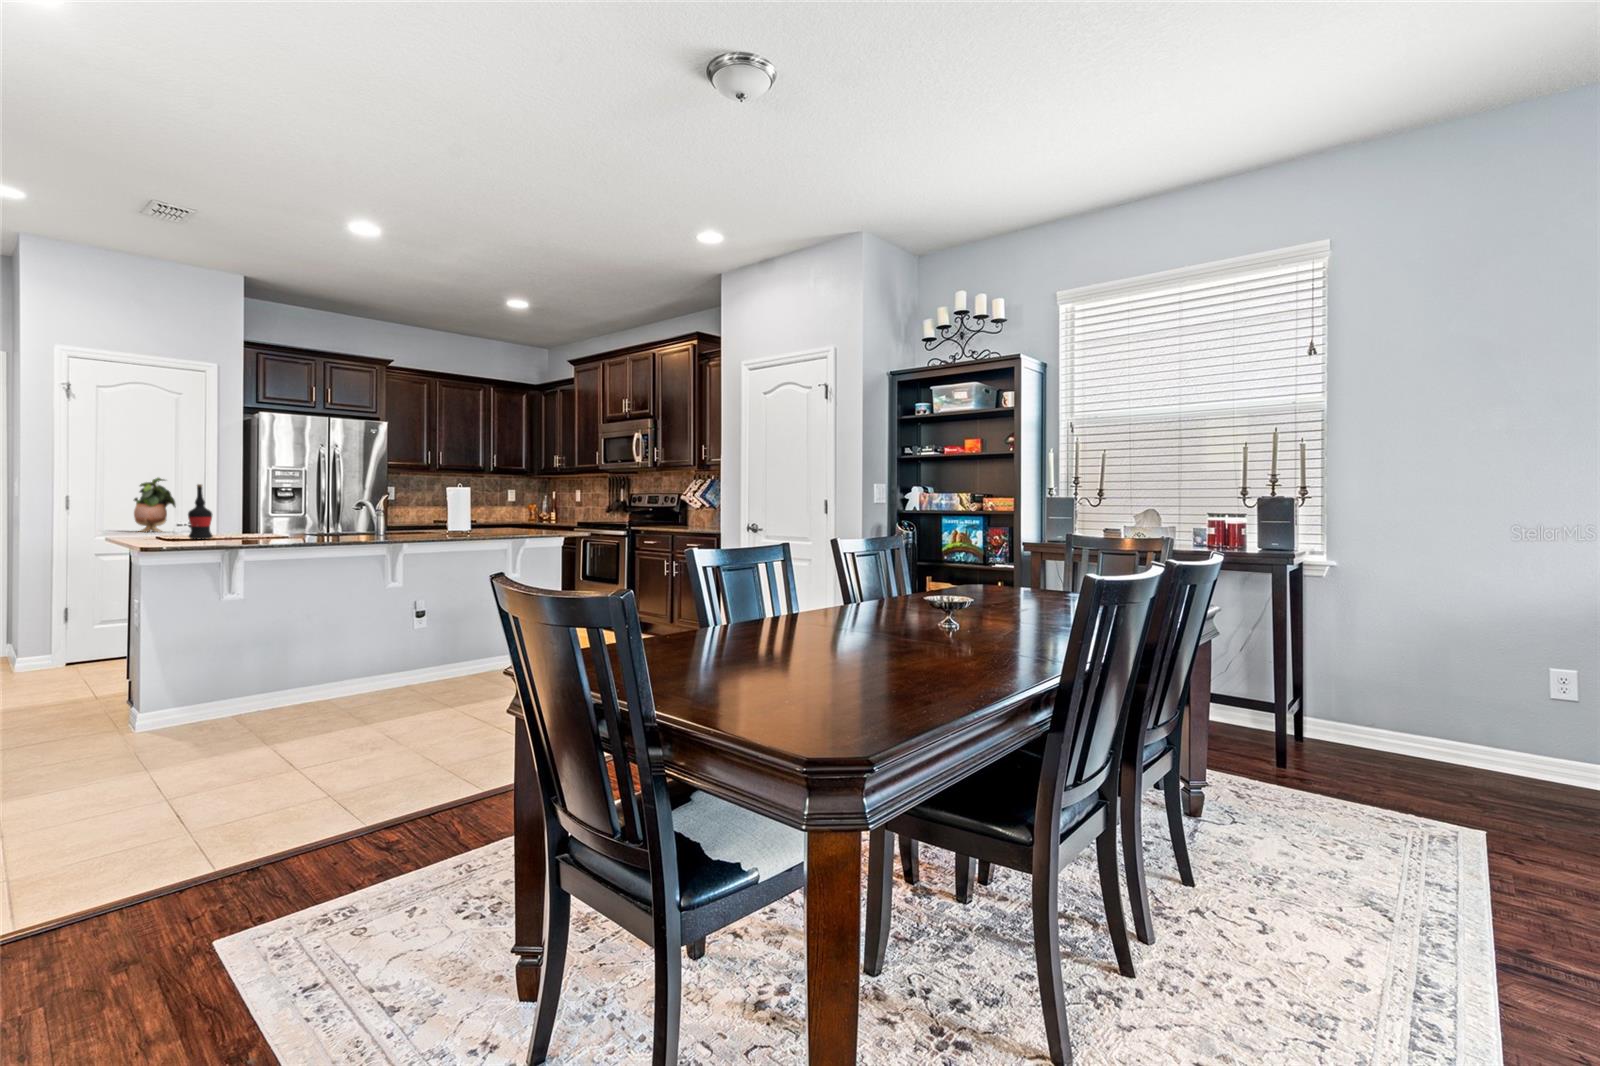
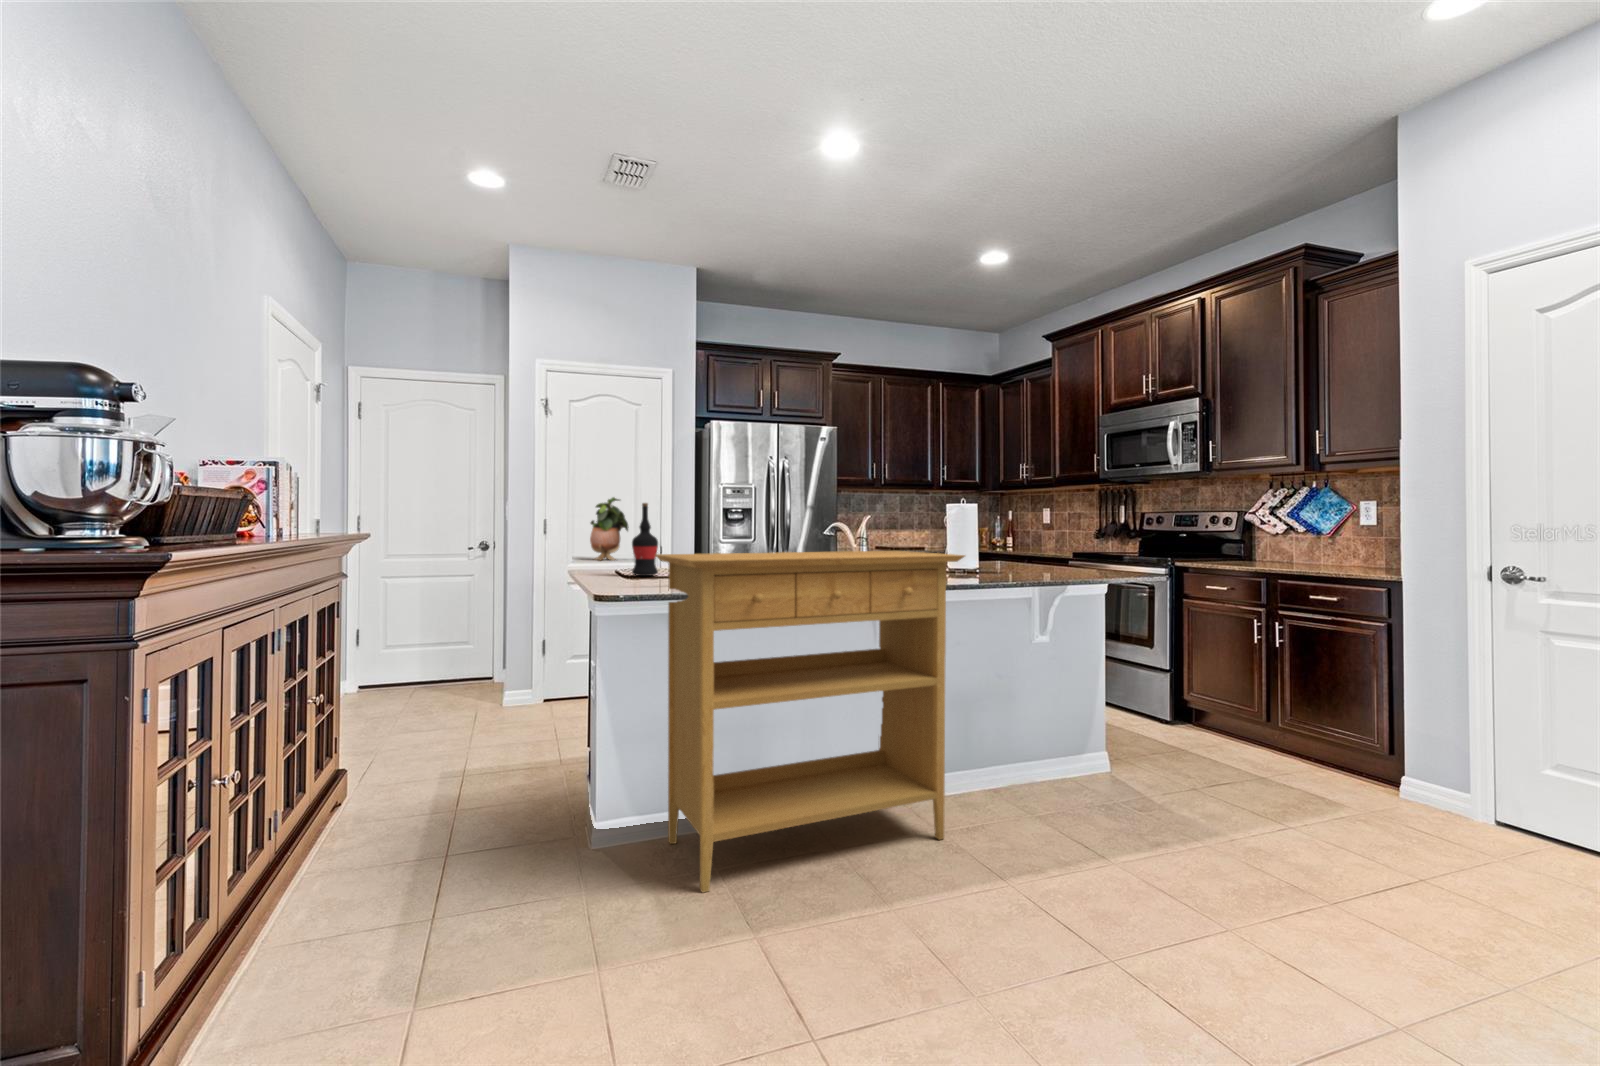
console table: none [213,519,449,732] -> present [655,551,965,892]

